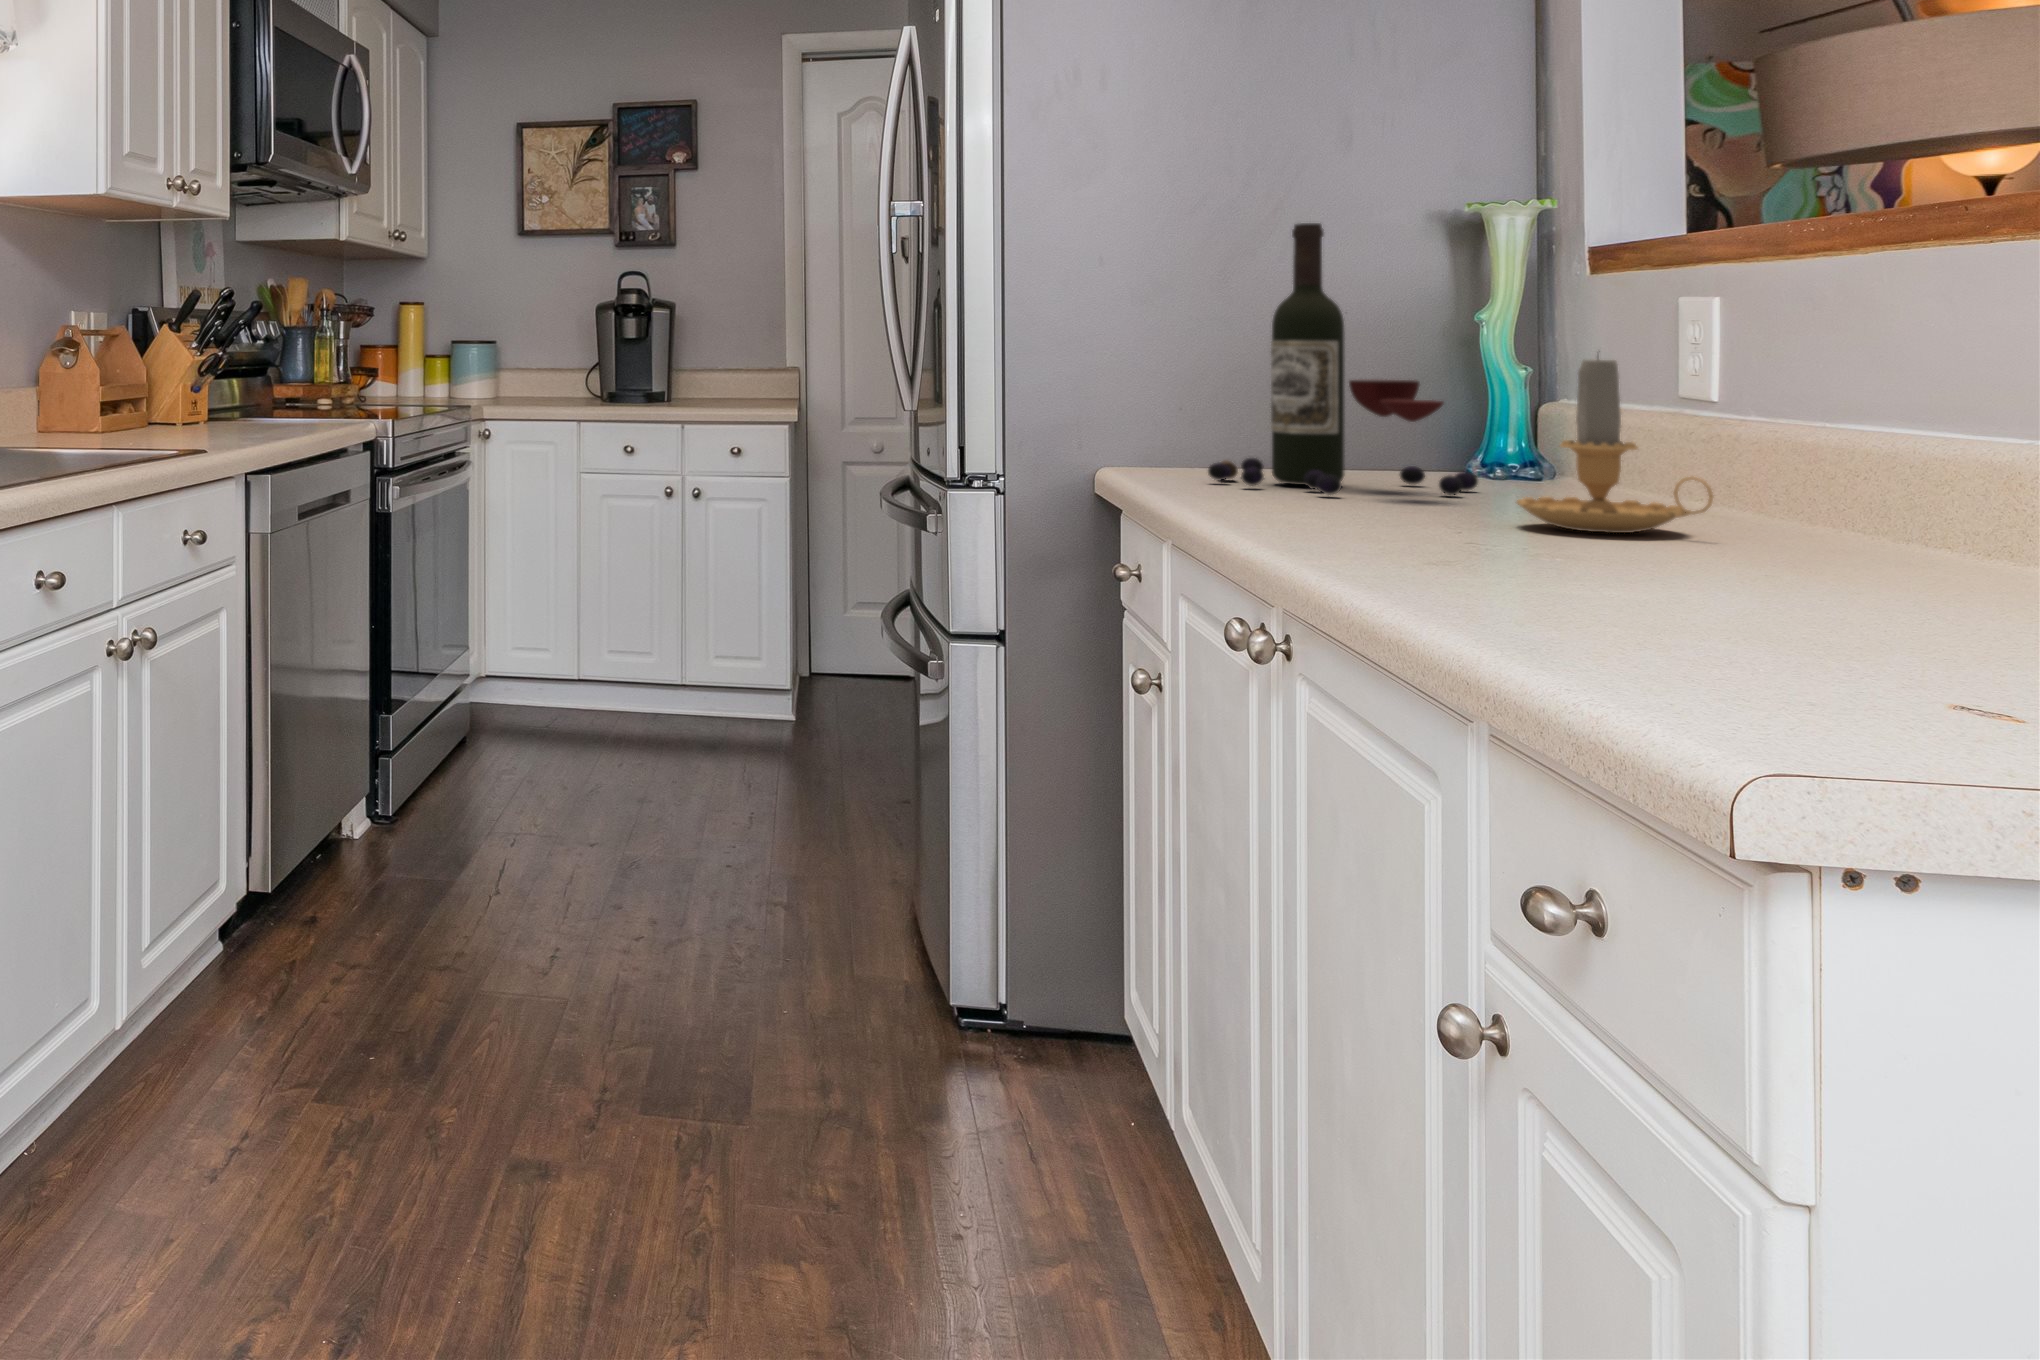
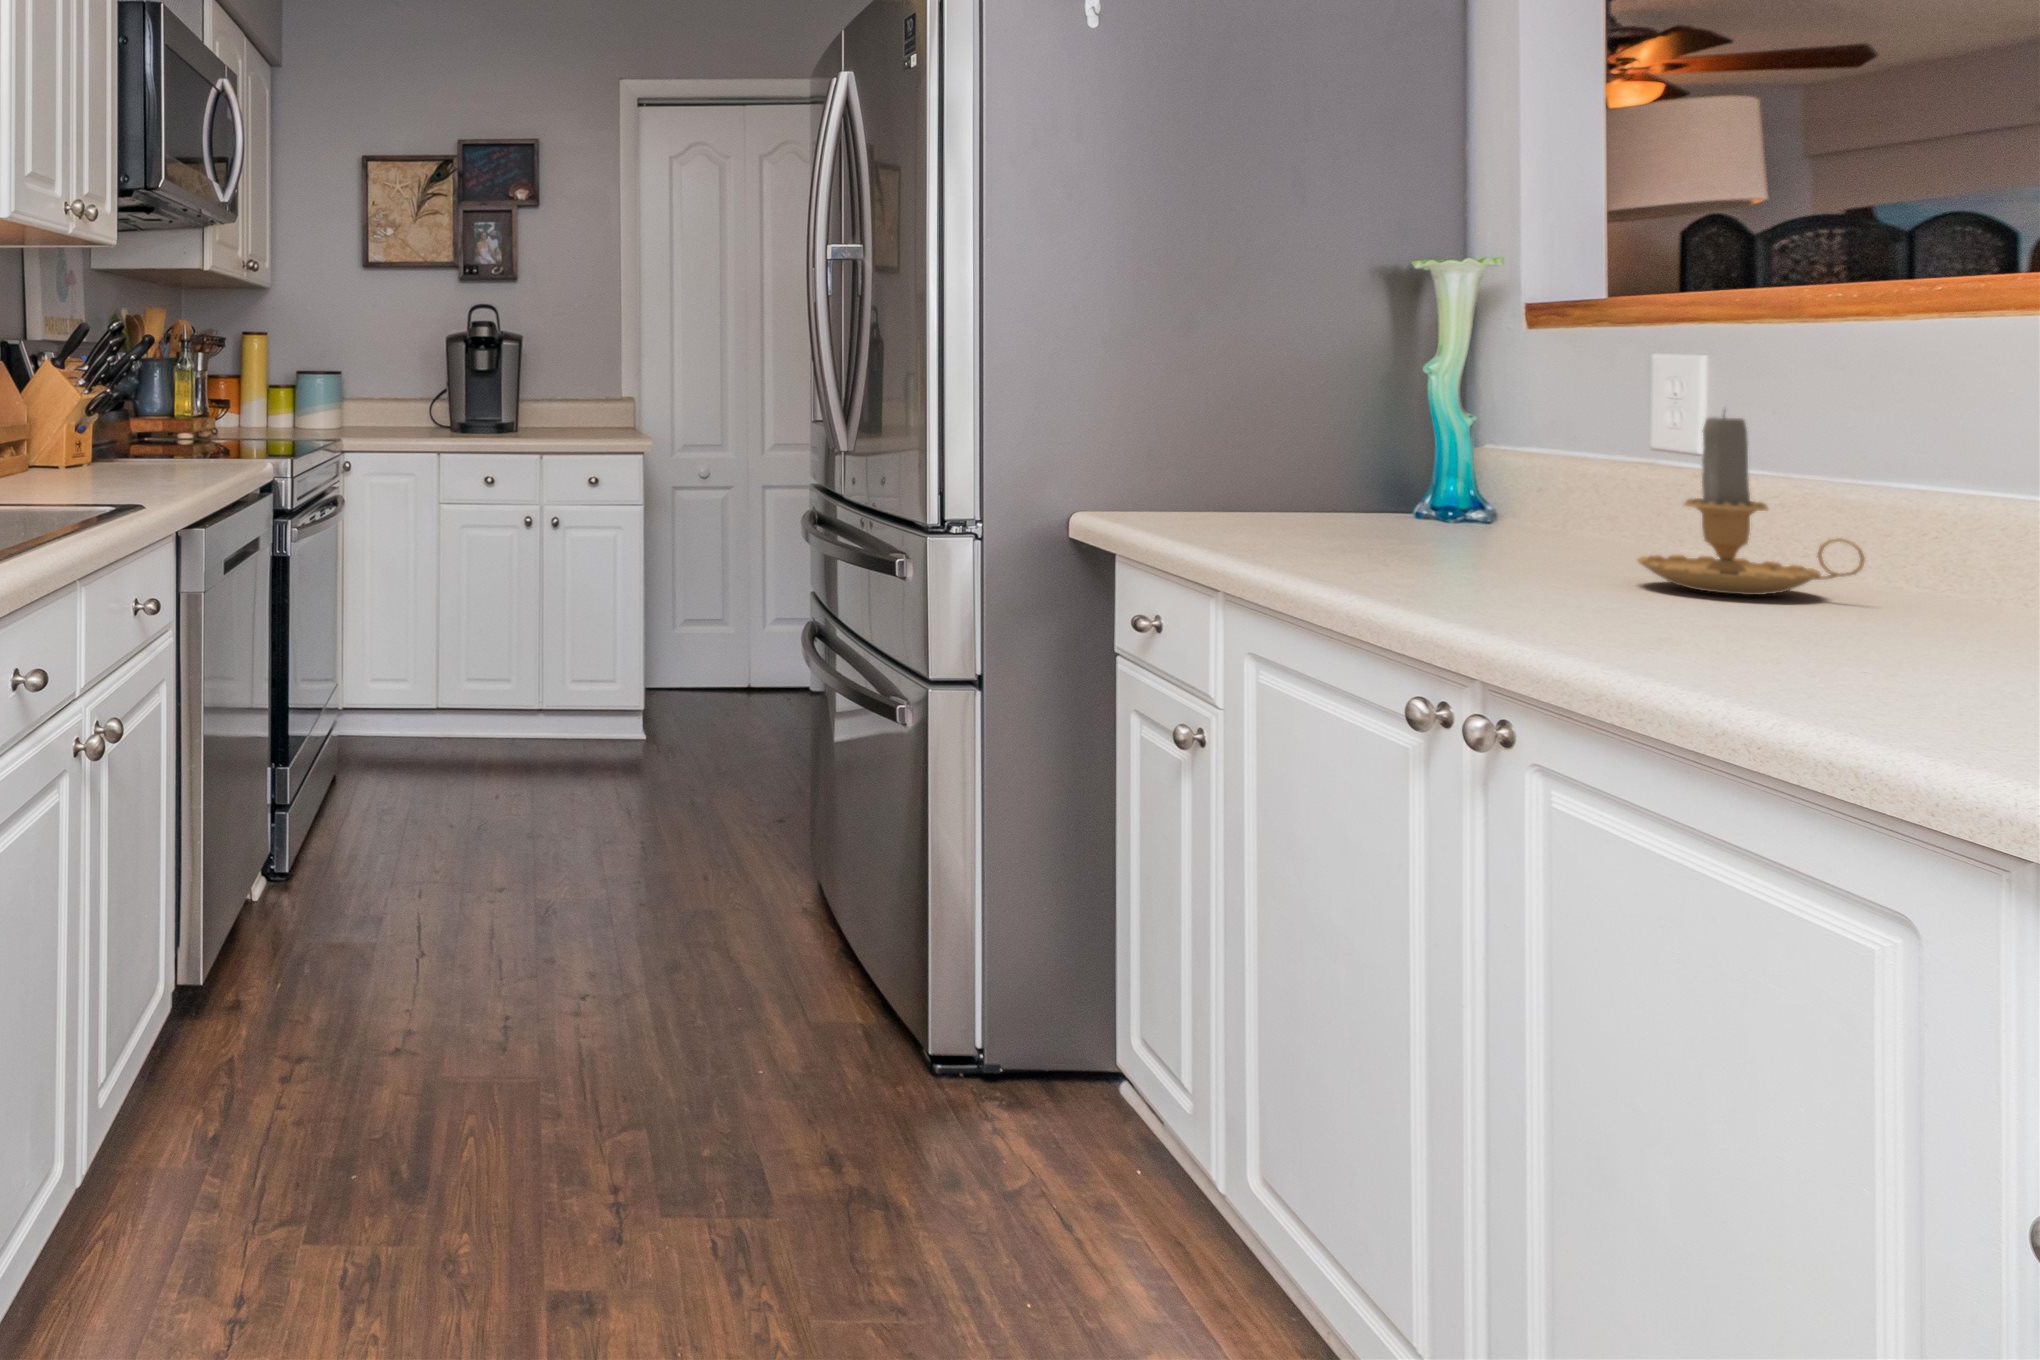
wine bottle: present [1208,223,1478,495] -> none [1226,272,1506,556]

